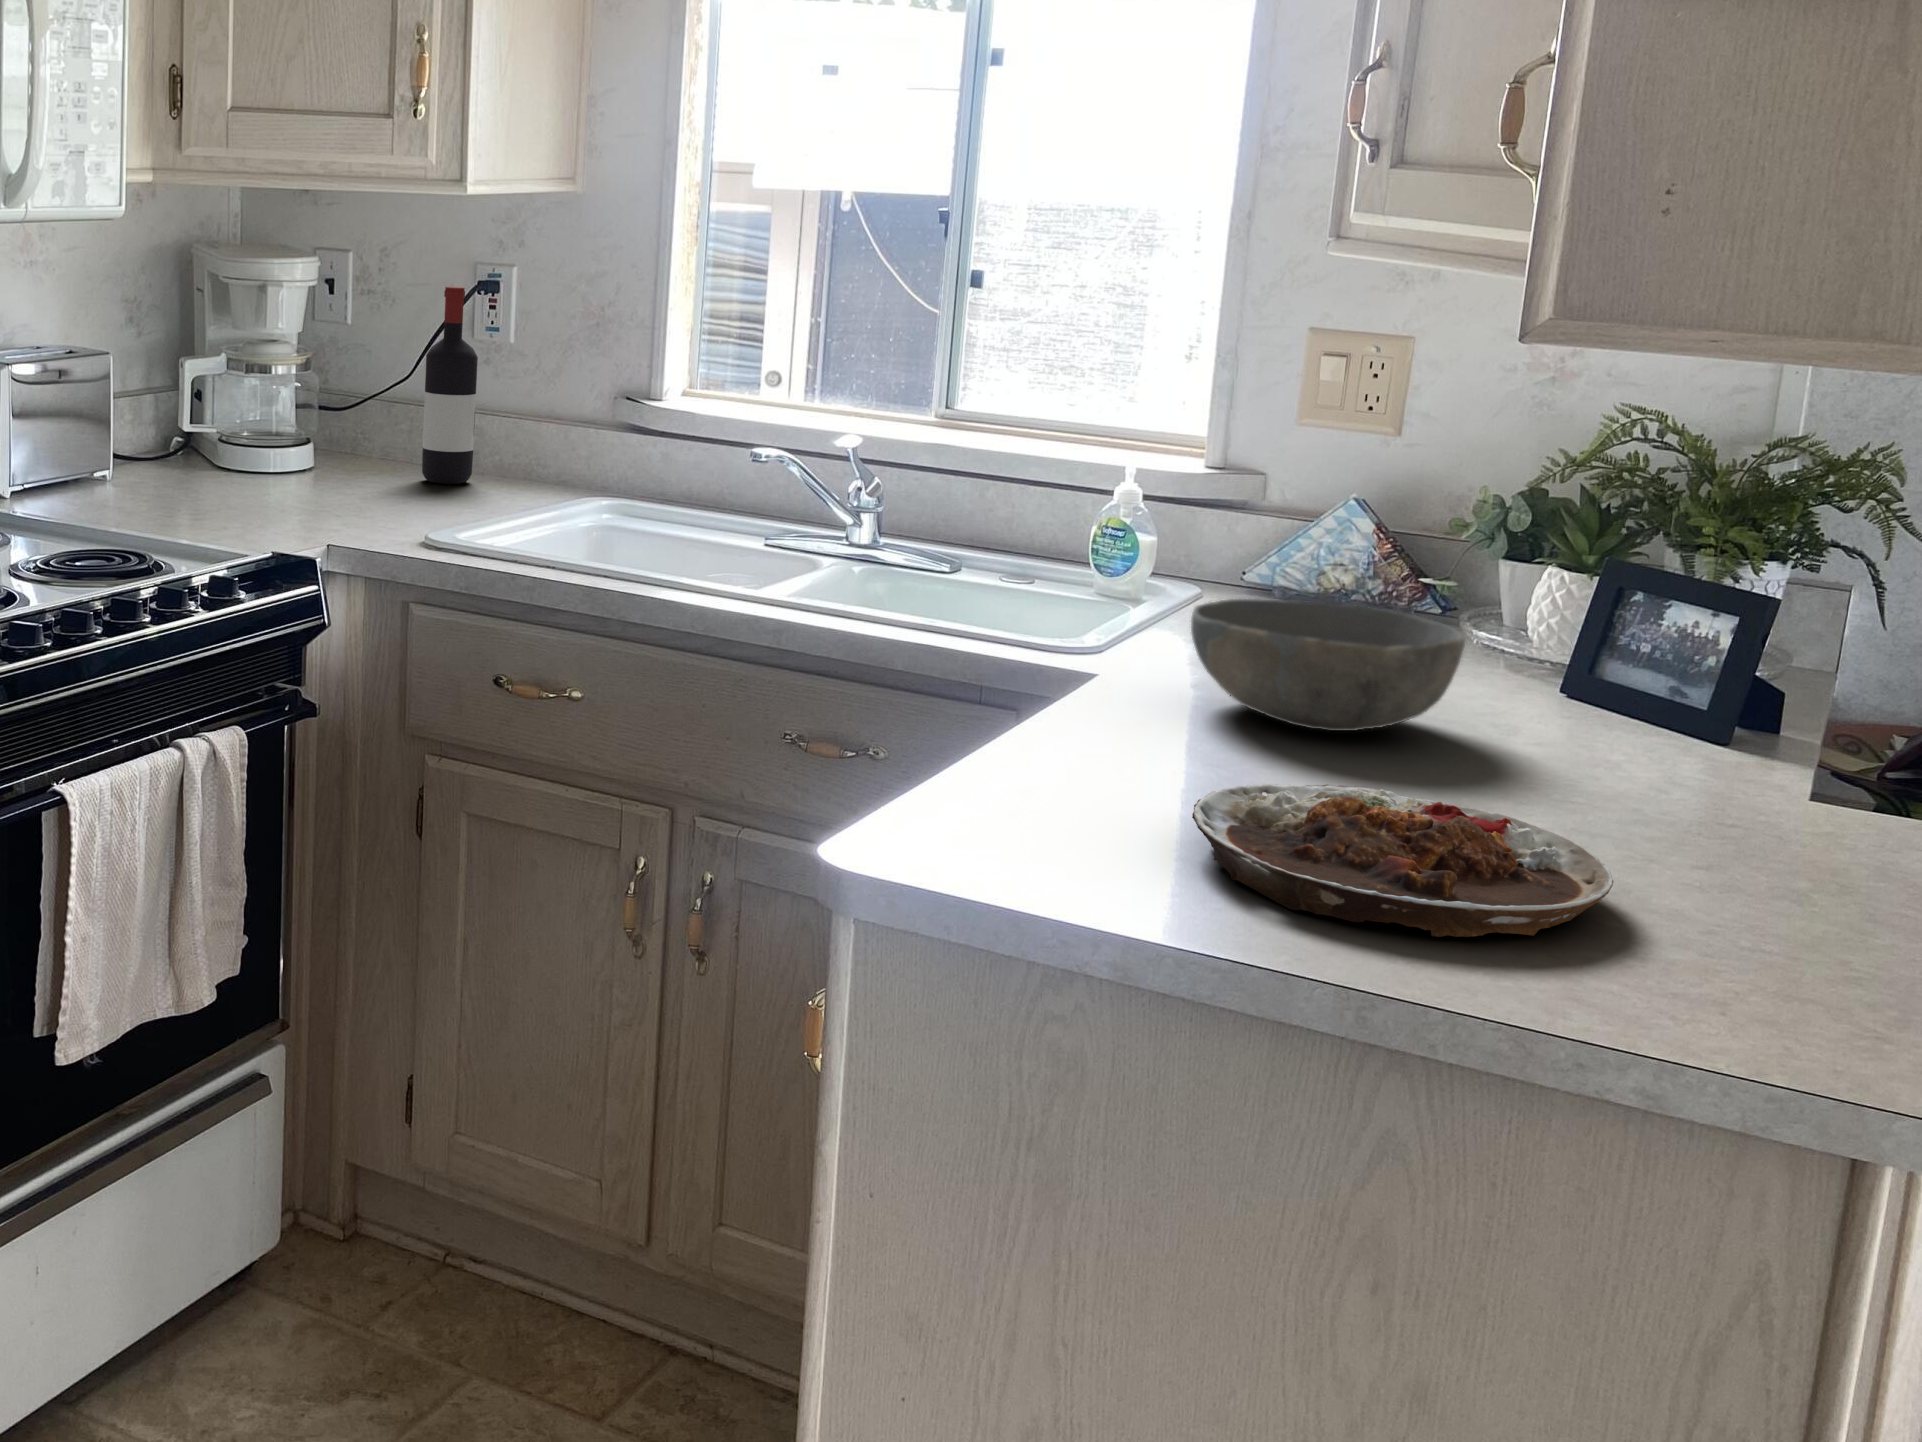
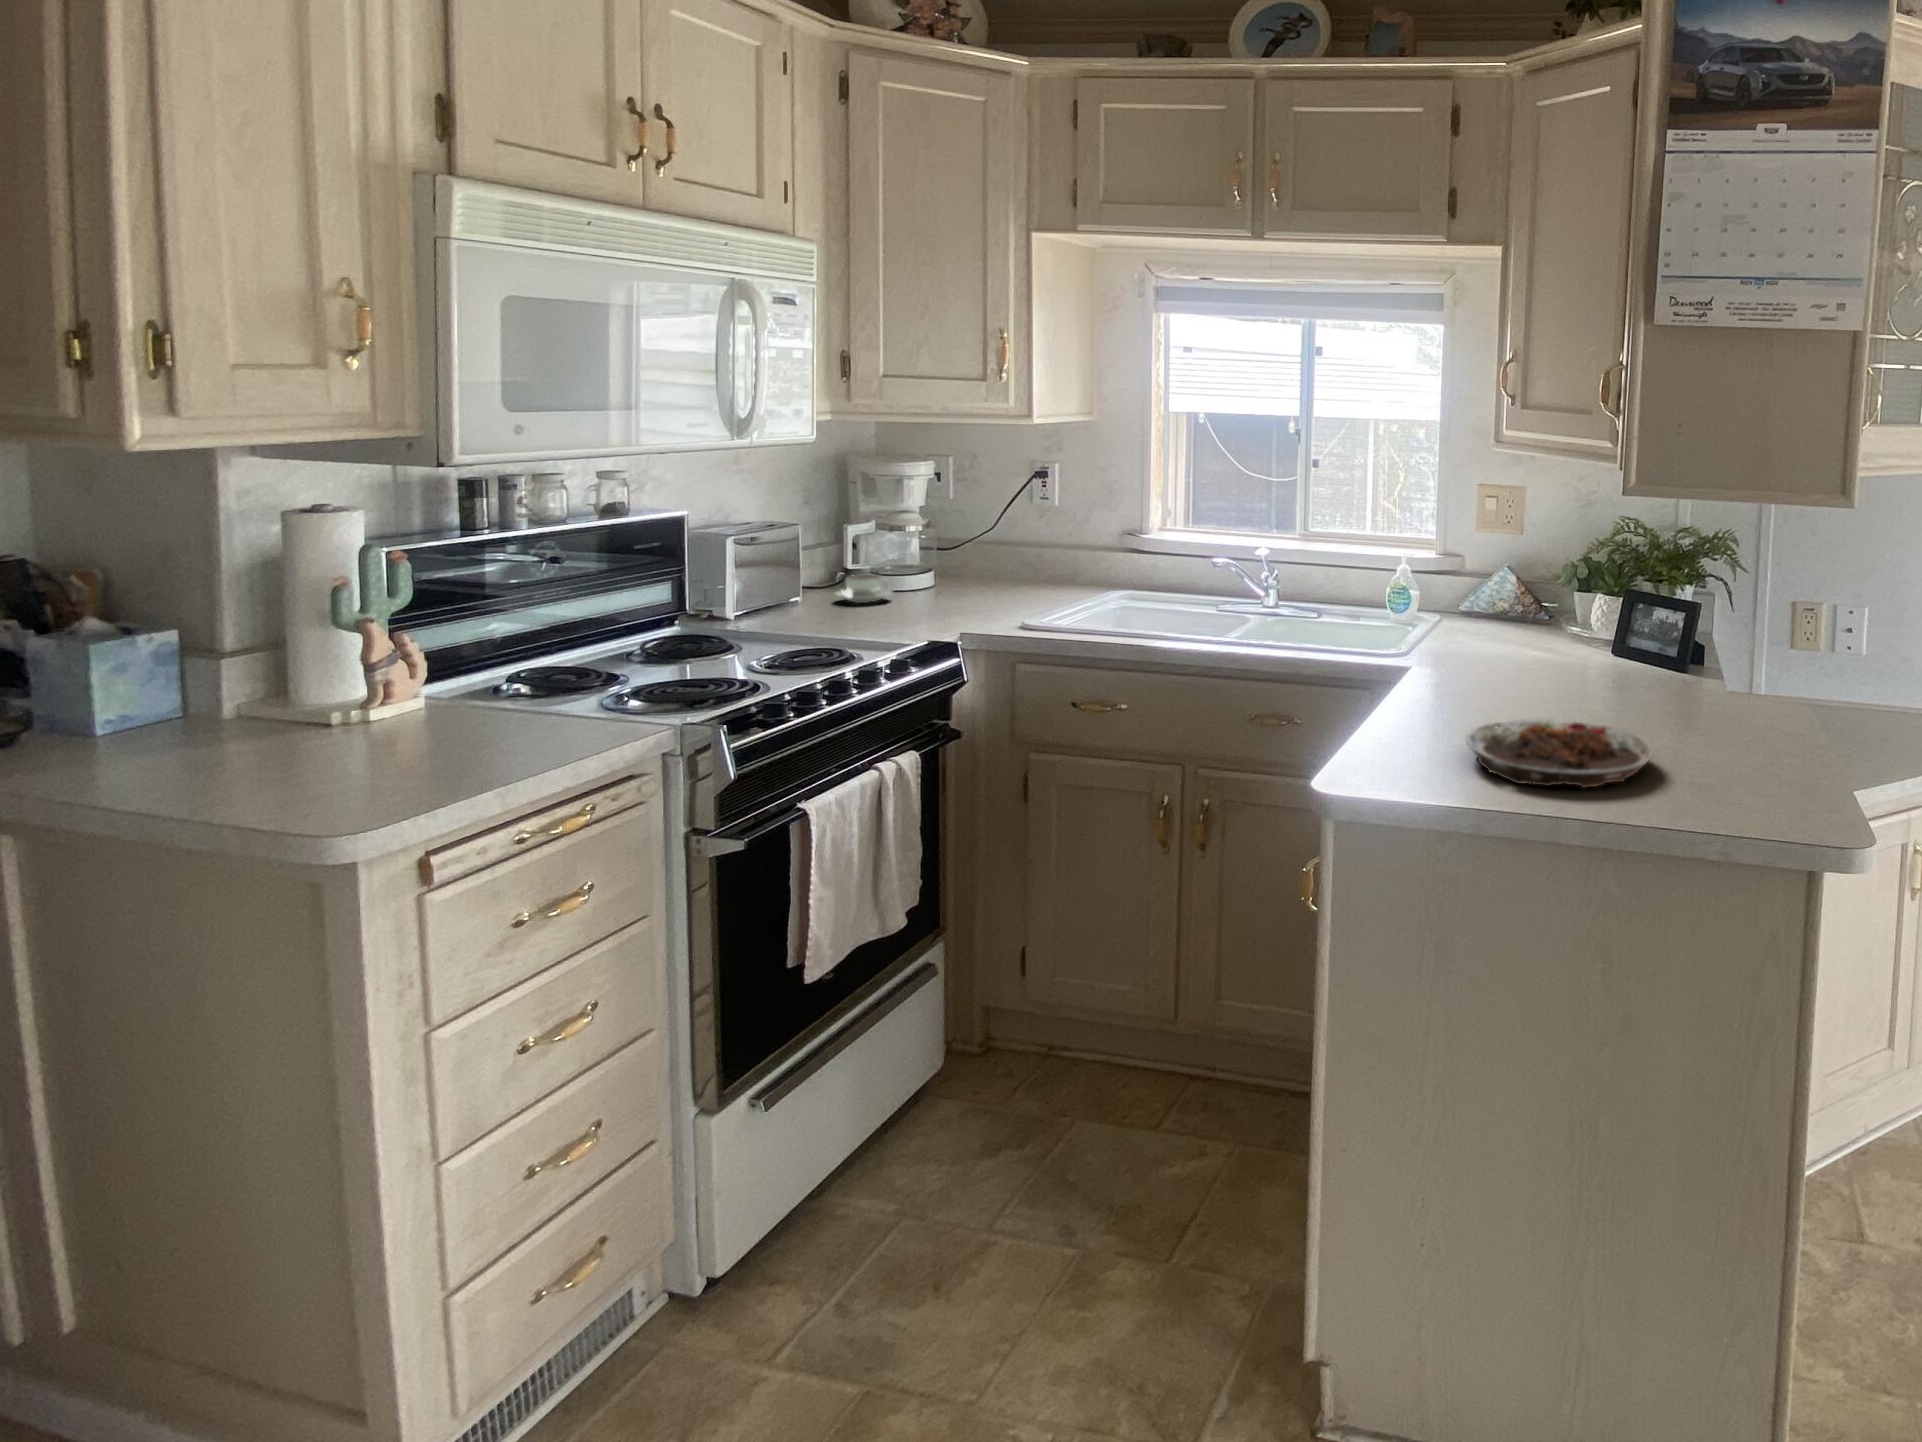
wine bottle: present [422,287,478,484] -> none [1004,477,1036,592]
coffee cup: none [160,439,247,484] -> present [836,575,892,603]
bowl: present [1191,599,1465,731] -> none [1447,627,1572,691]

